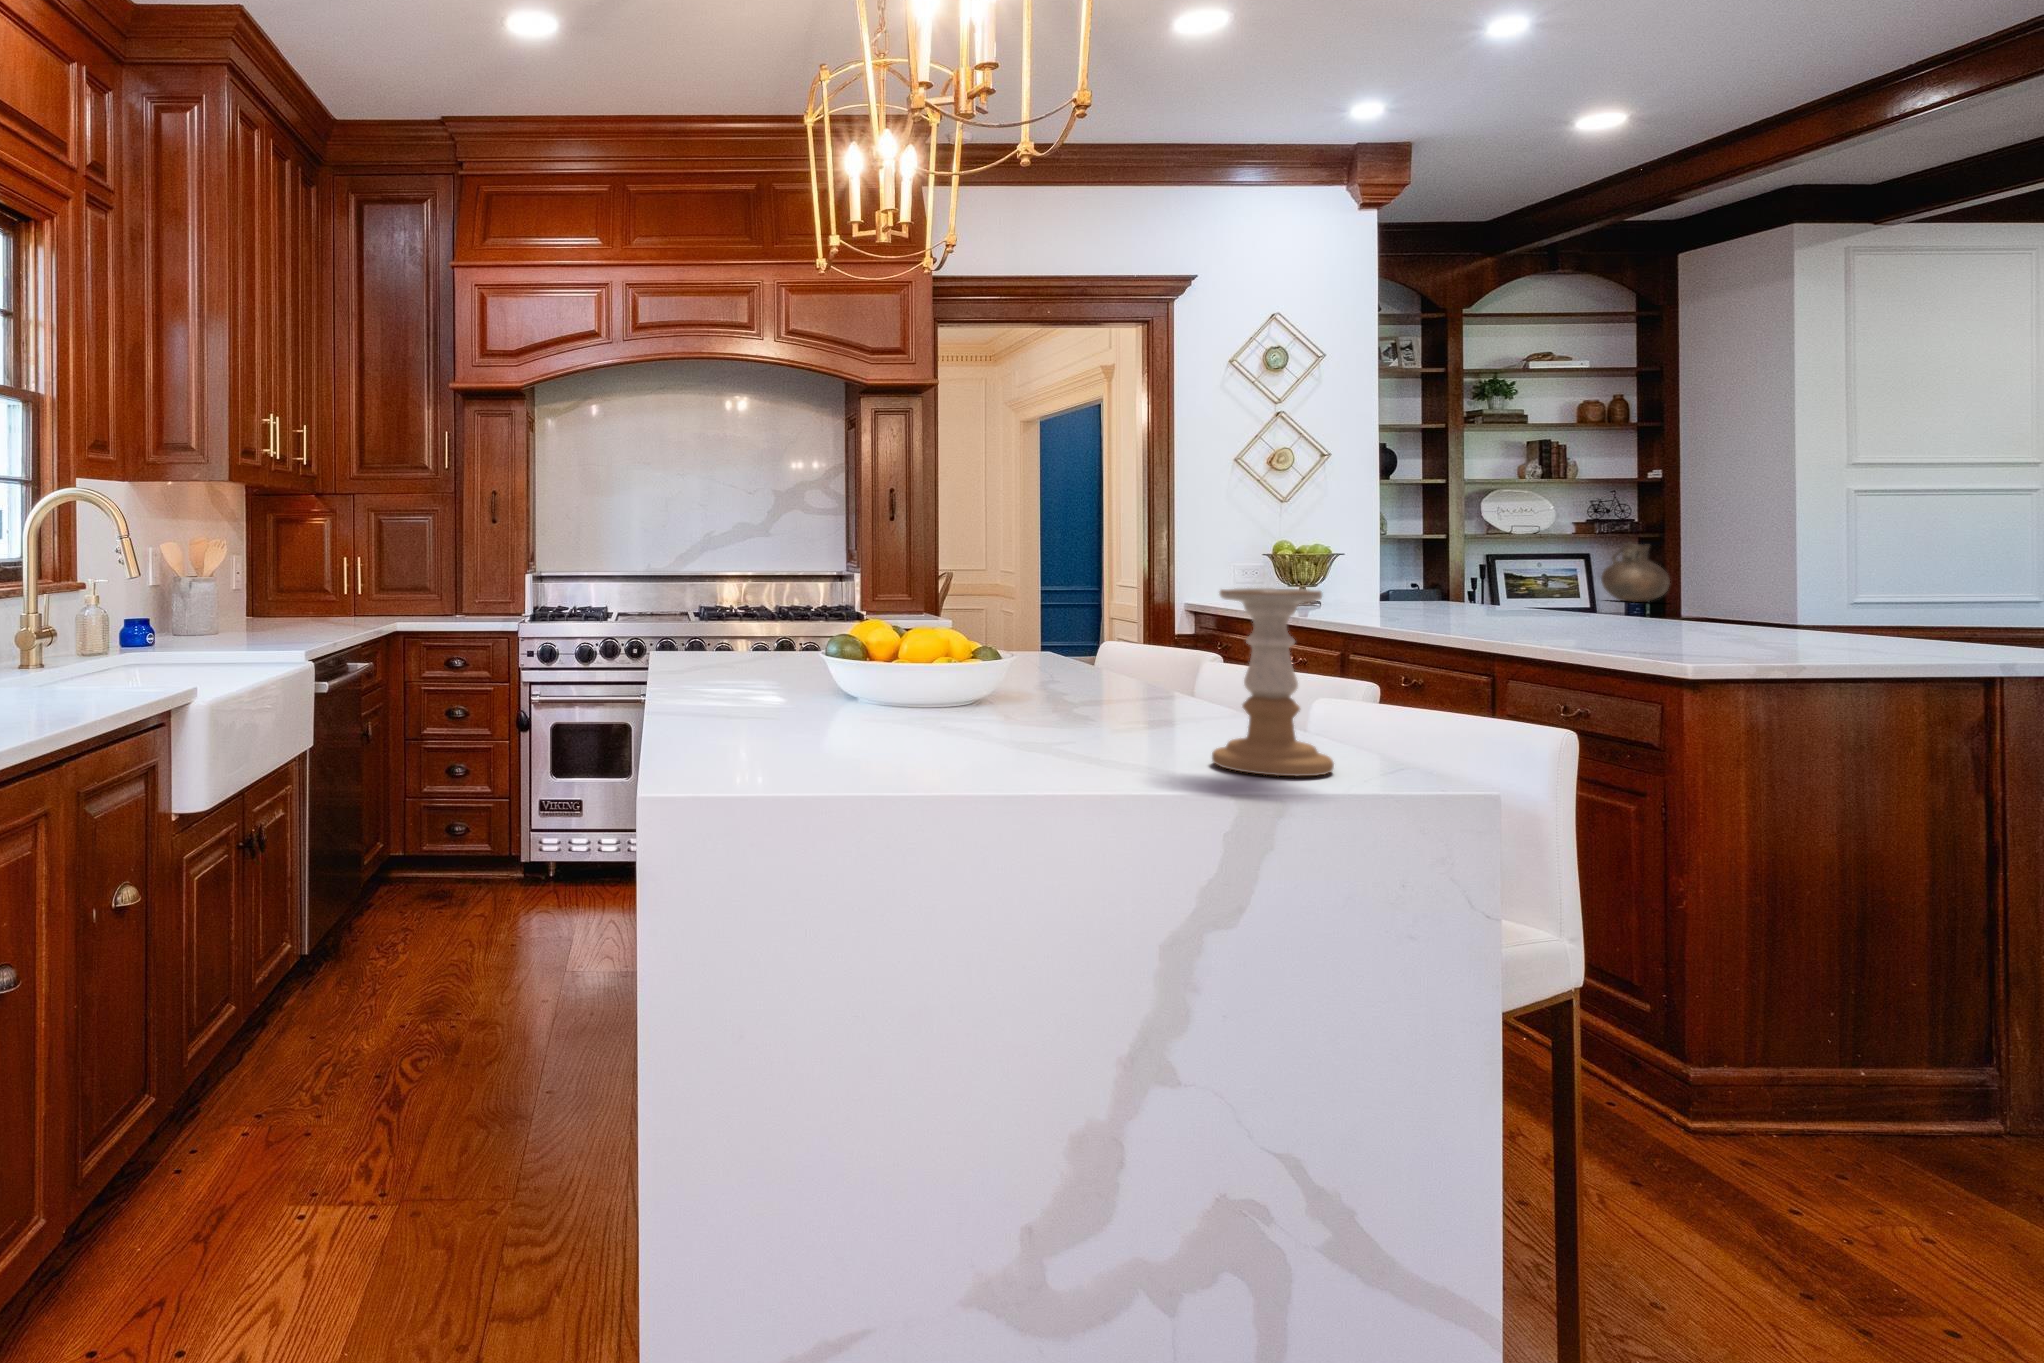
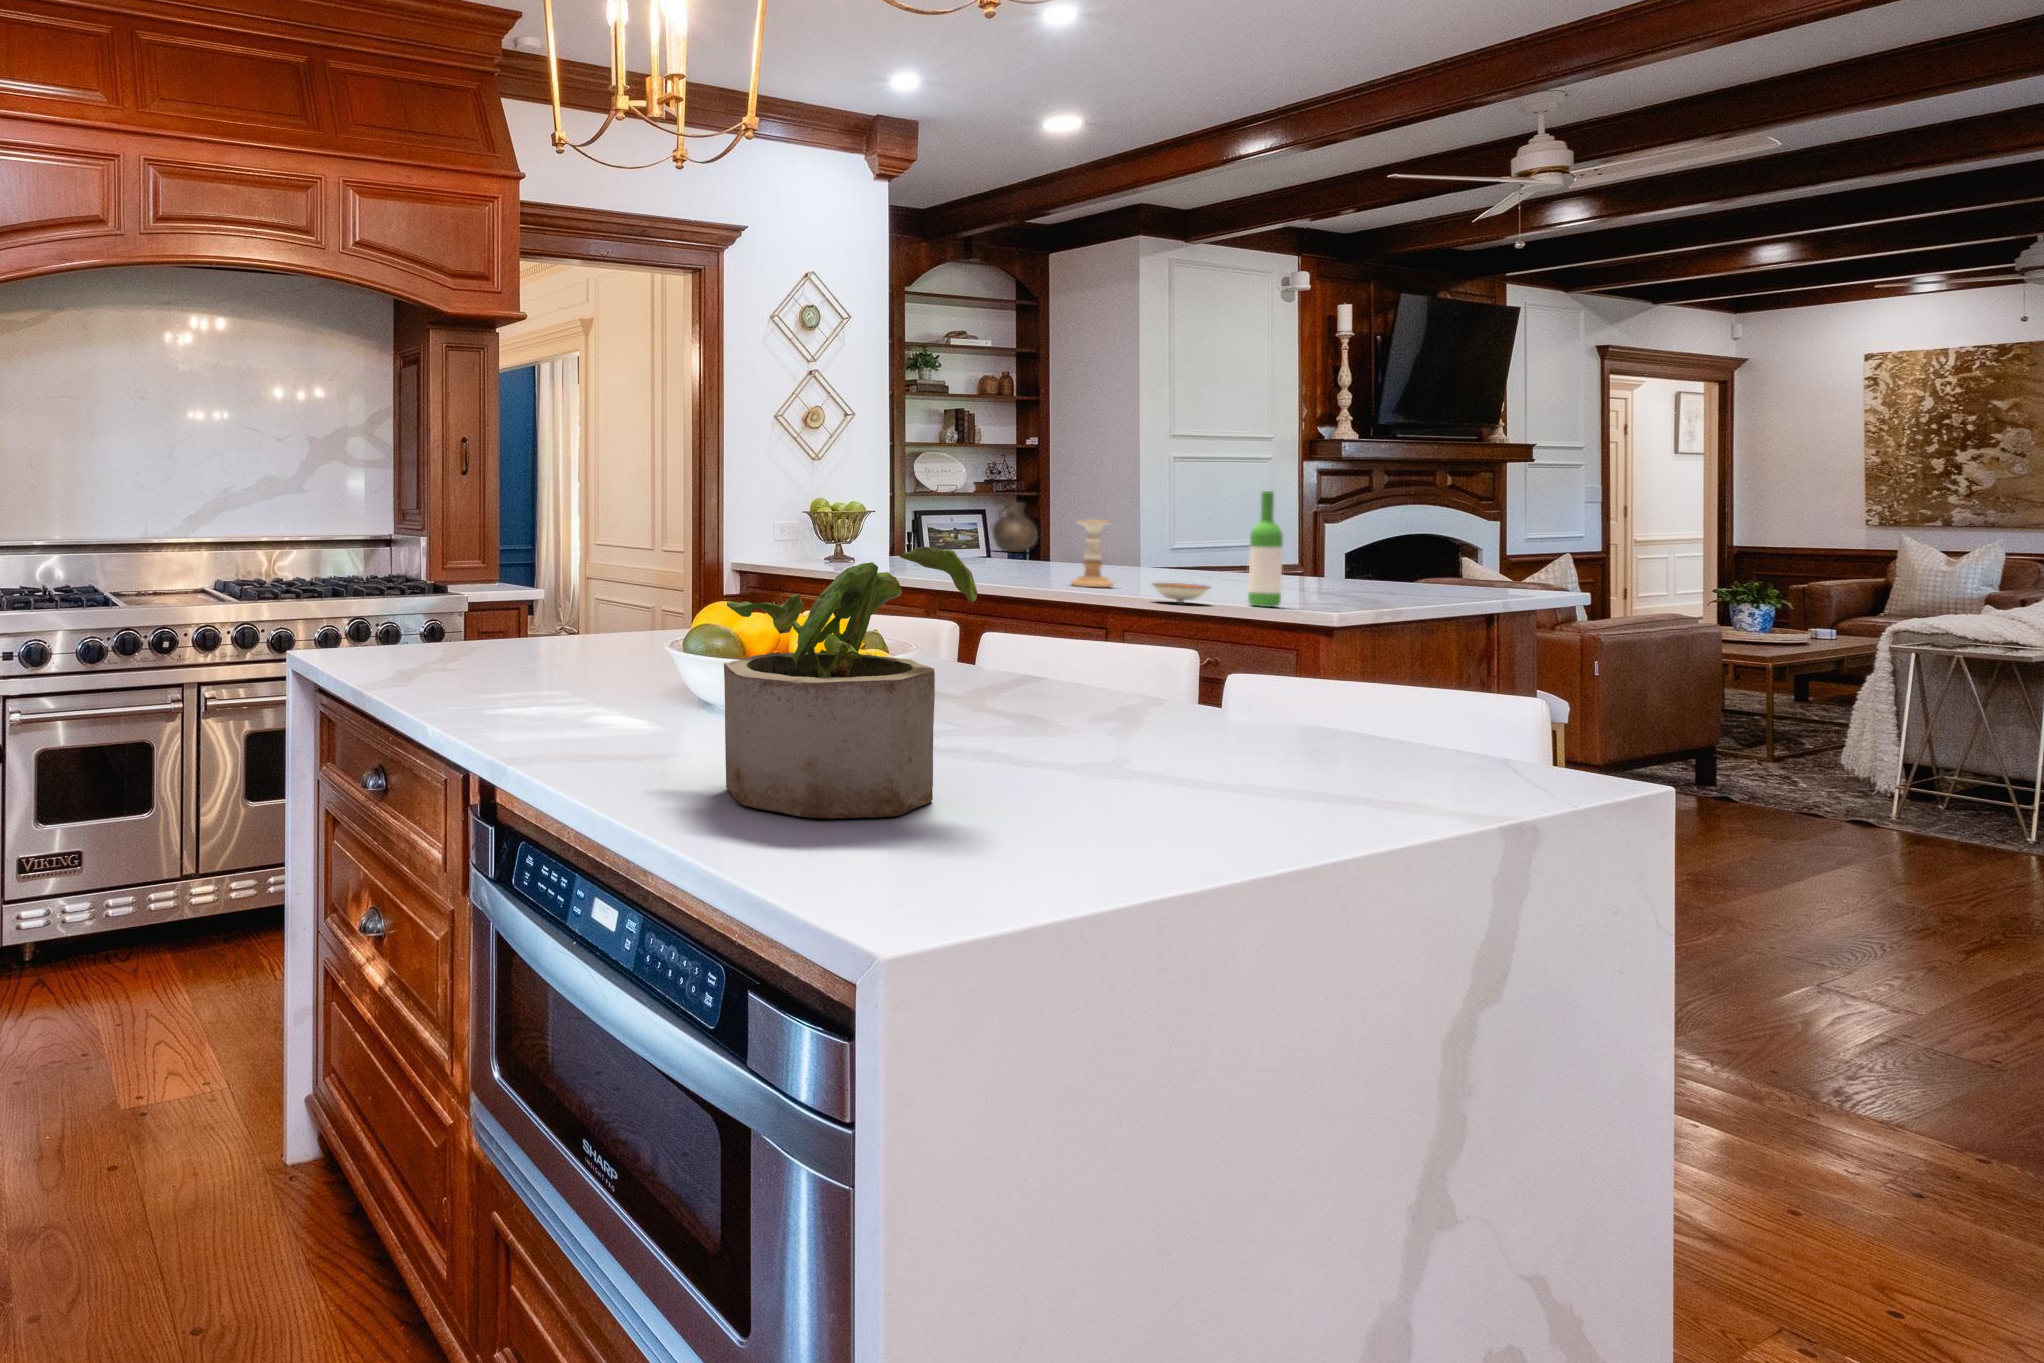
wine bottle: none [1721,517,1768,652] -> present [1248,491,1283,607]
potted plant: none [703,550,893,746] -> present [724,547,978,818]
candle holder: present [1212,588,1334,776] -> present [1072,520,1114,587]
ceramic bowl: none [1572,621,1656,644] -> present [1153,583,1209,603]

